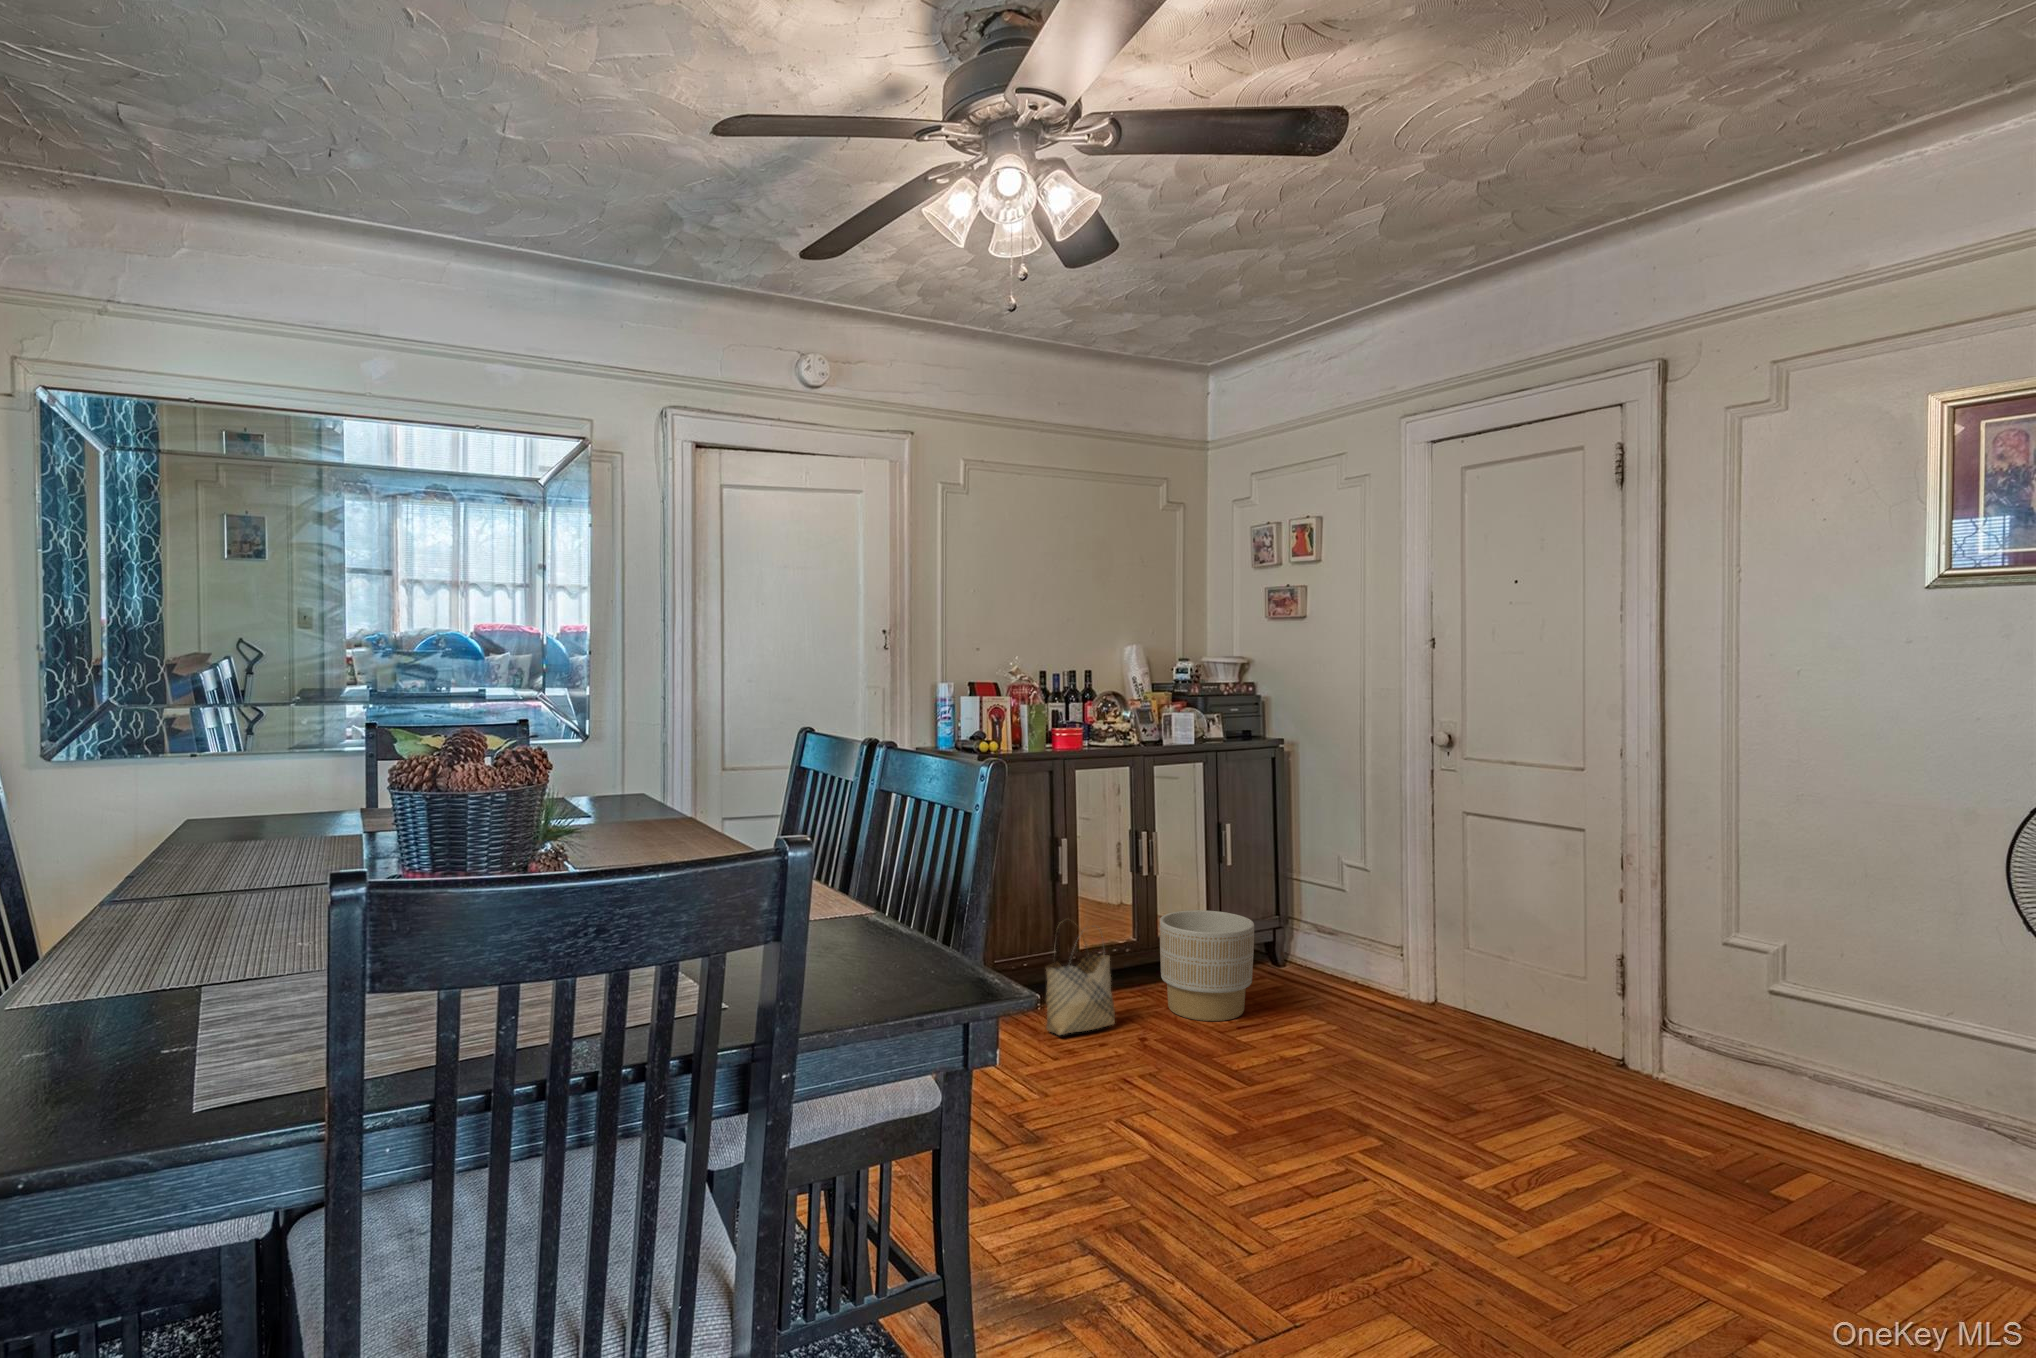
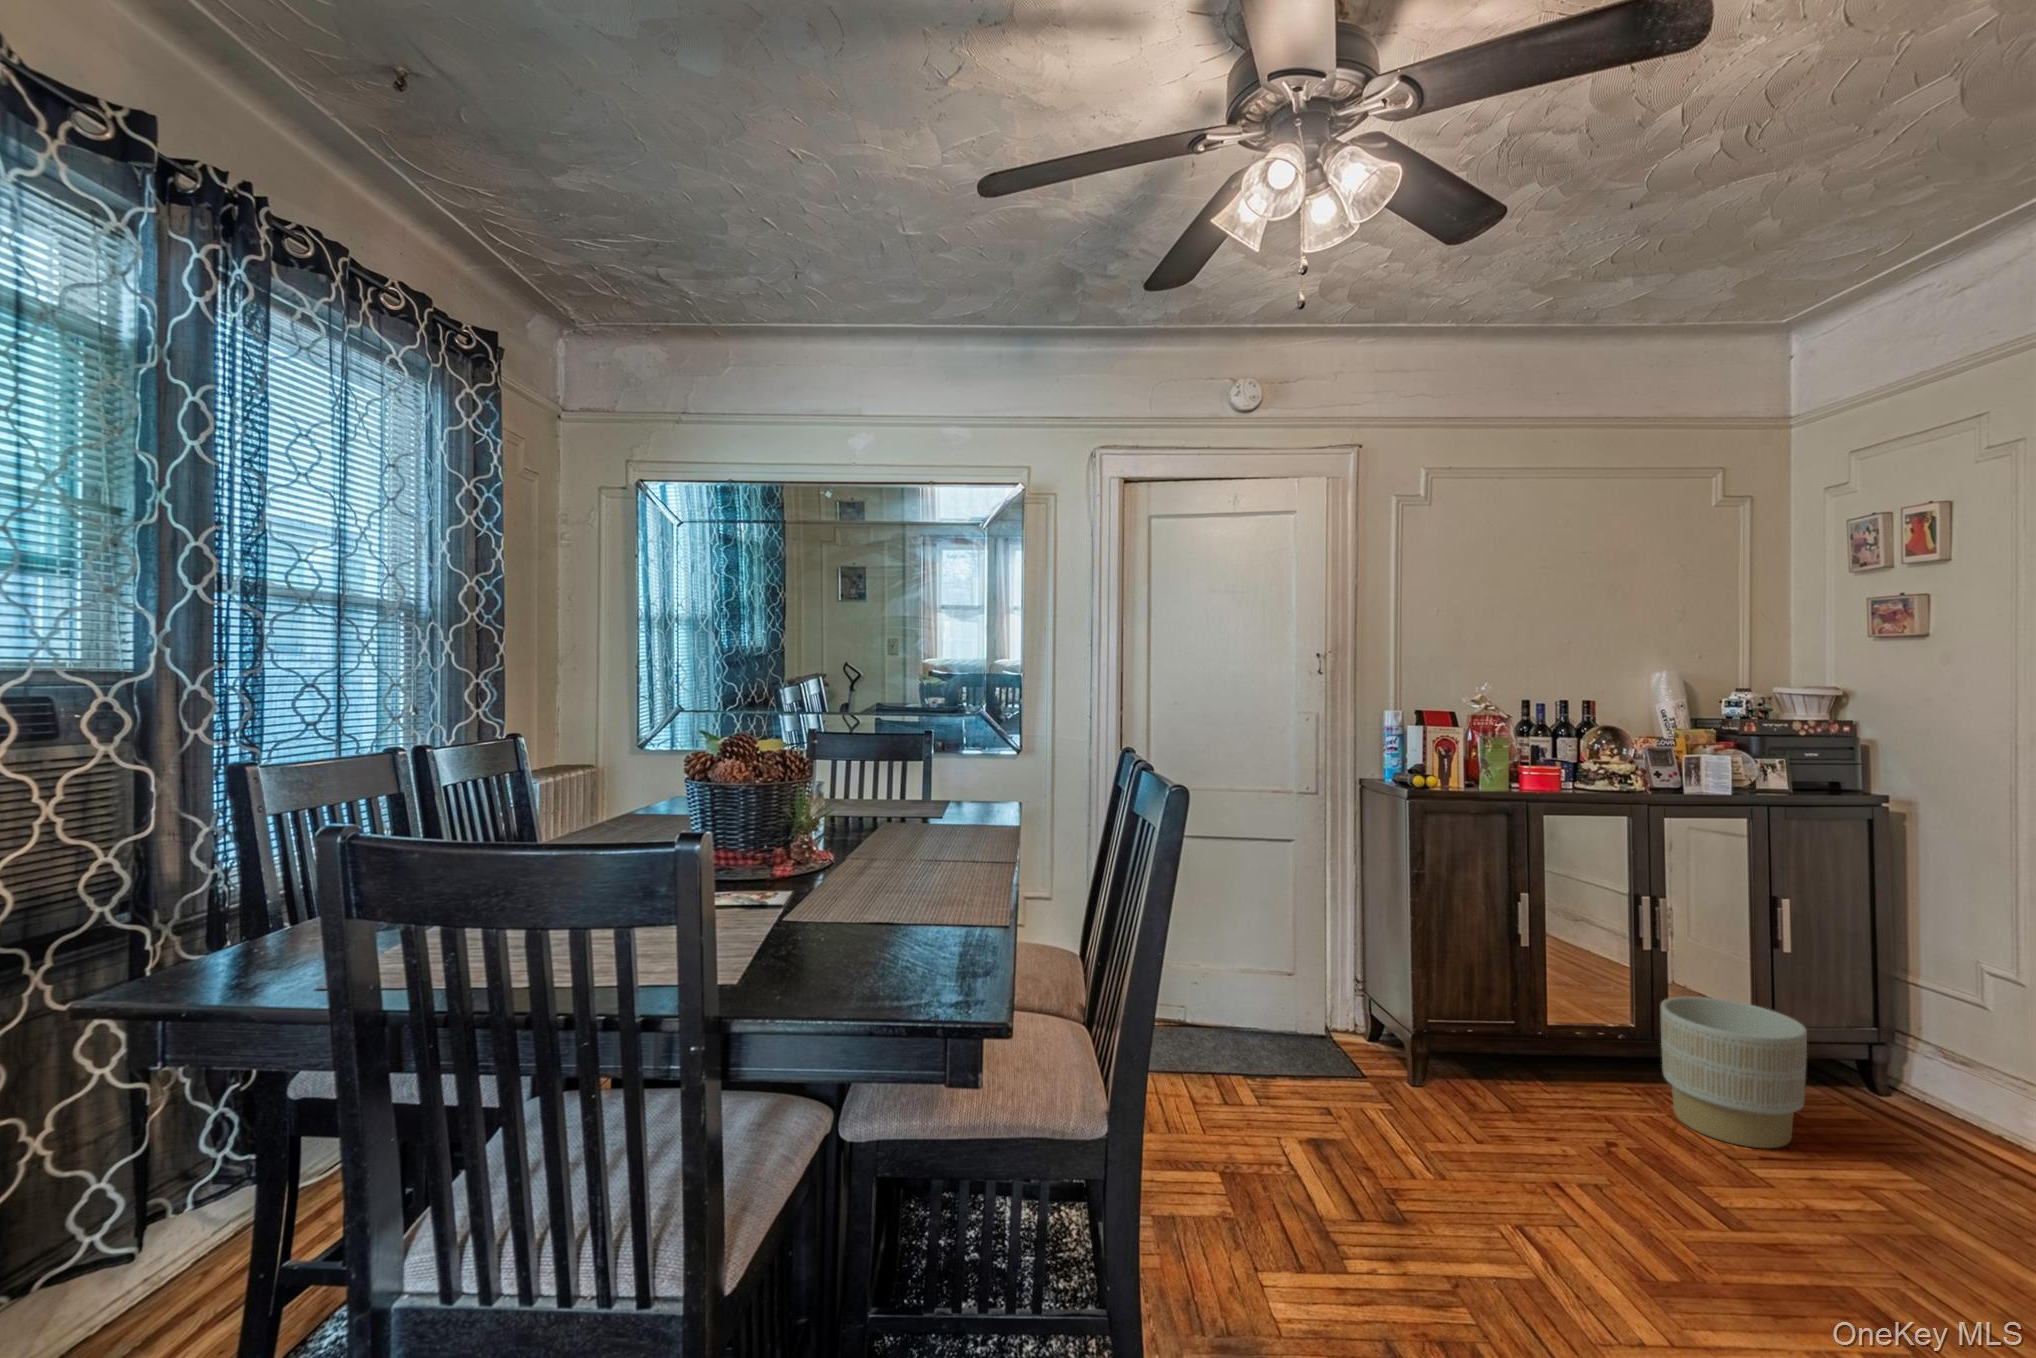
woven basket: present [1046,920,1115,1035] -> none [1488,979,1584,1113]

